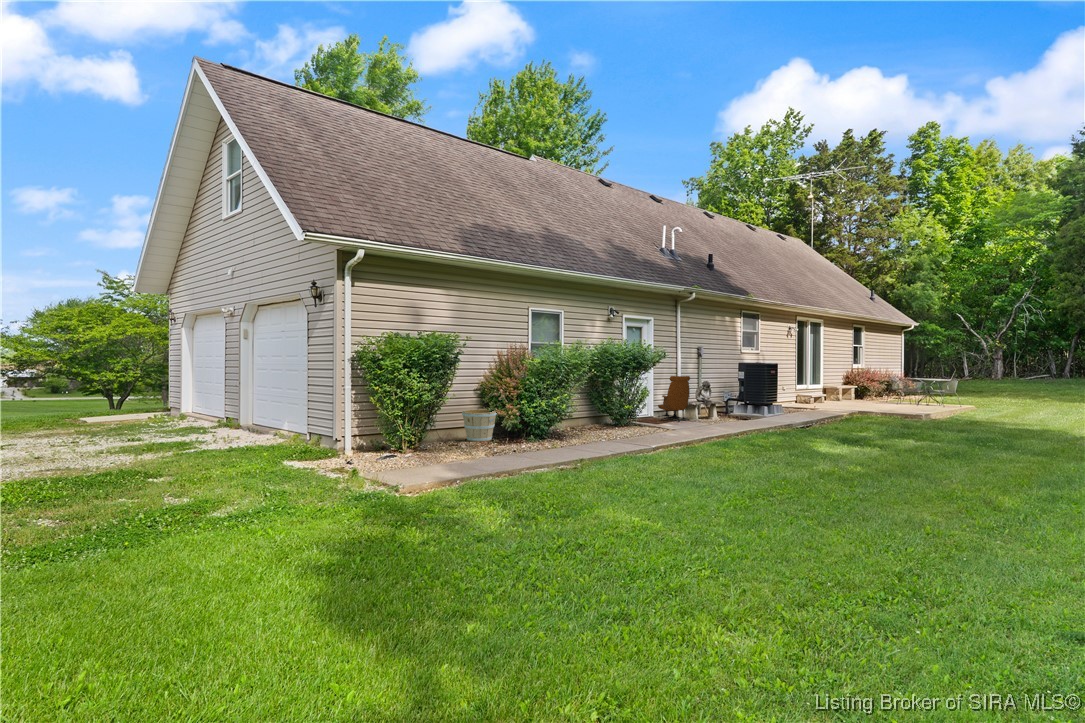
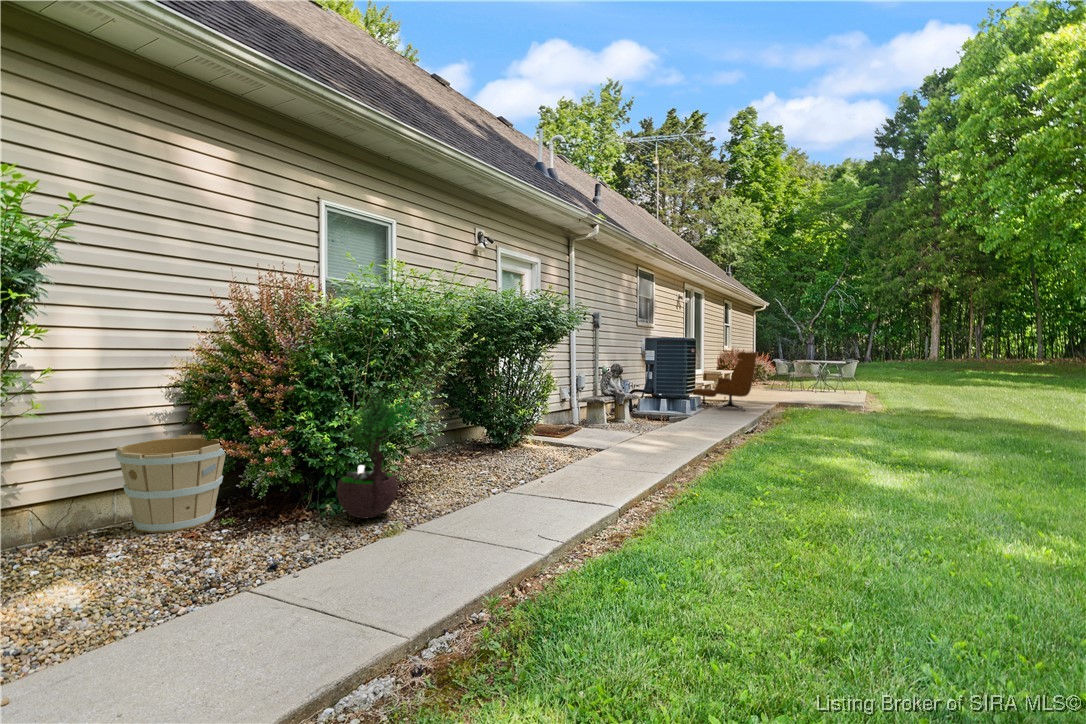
lounge chair: present [658,376,690,422] -> present [693,352,757,411]
potted tree: none [535,390,564,442] -> present [337,393,415,519]

